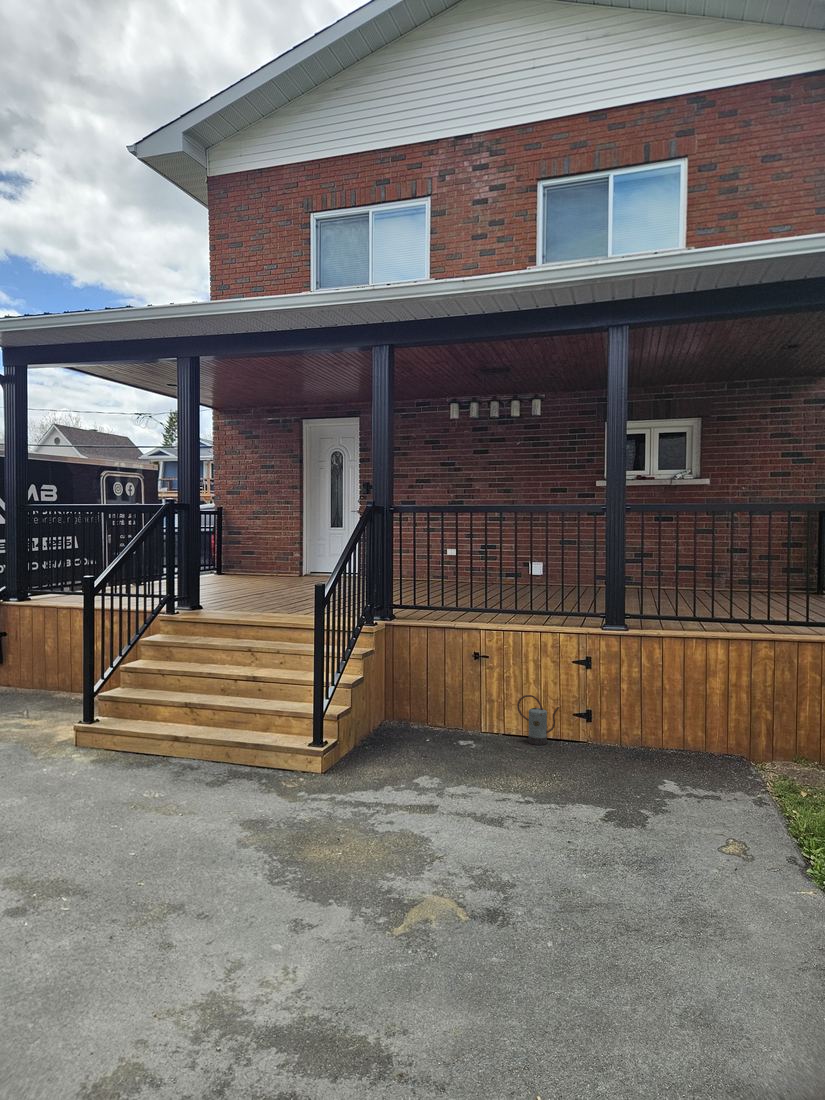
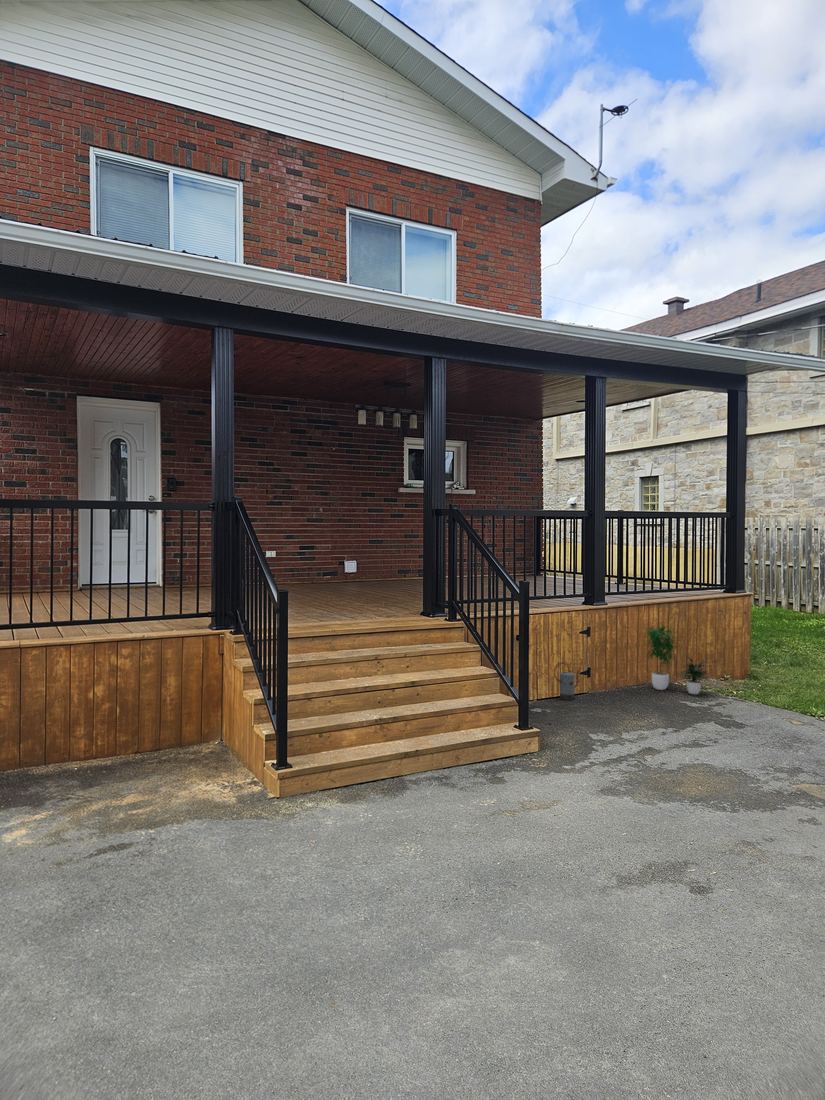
potted plant: none [676,661,758,781] -> present [647,623,707,694]

